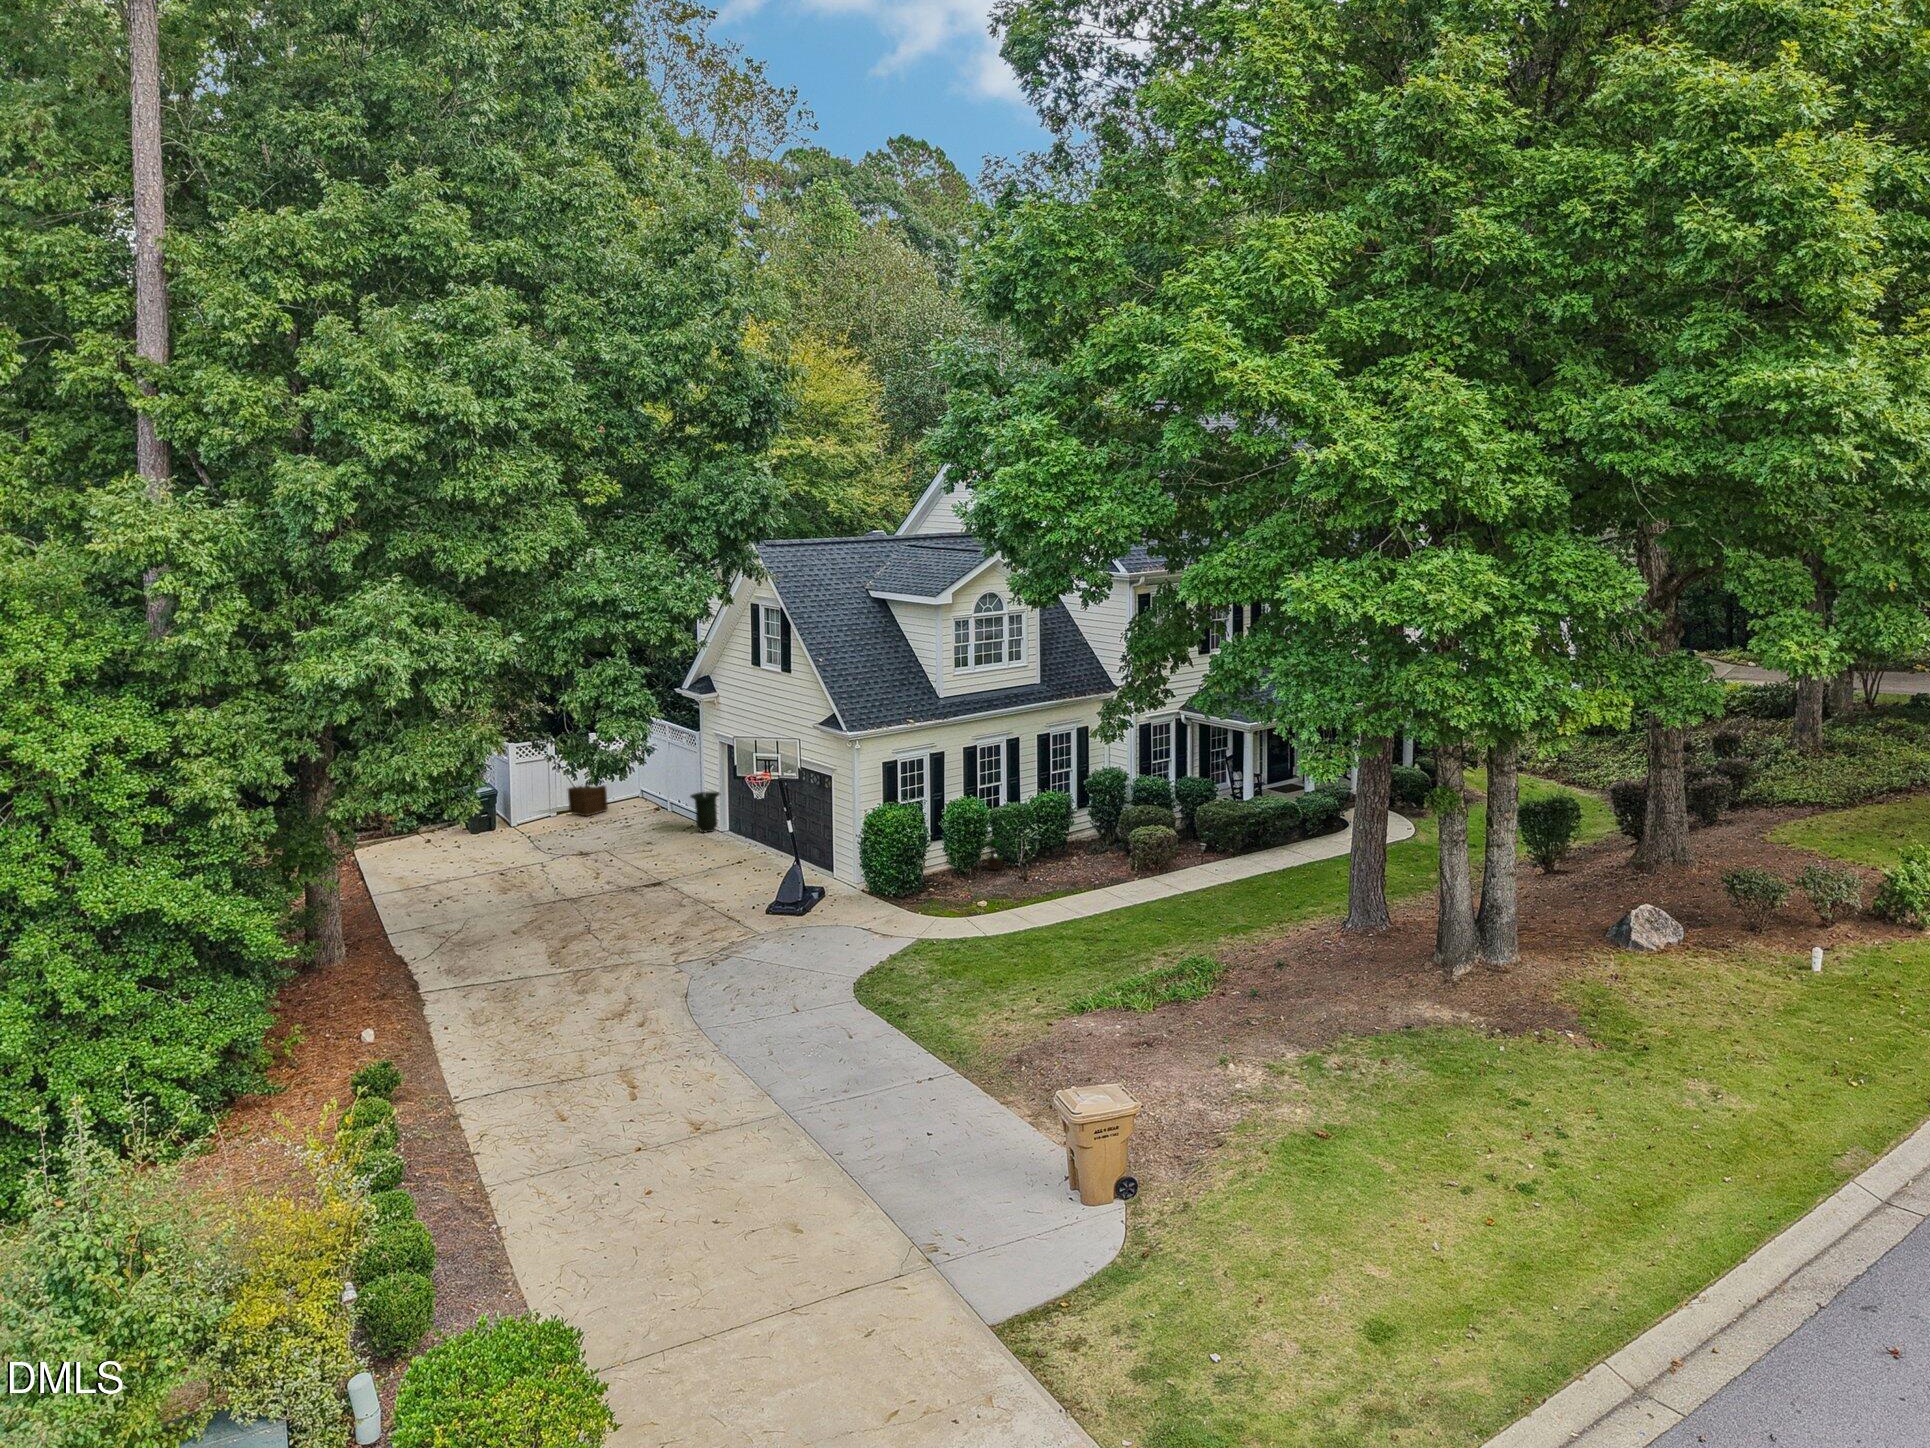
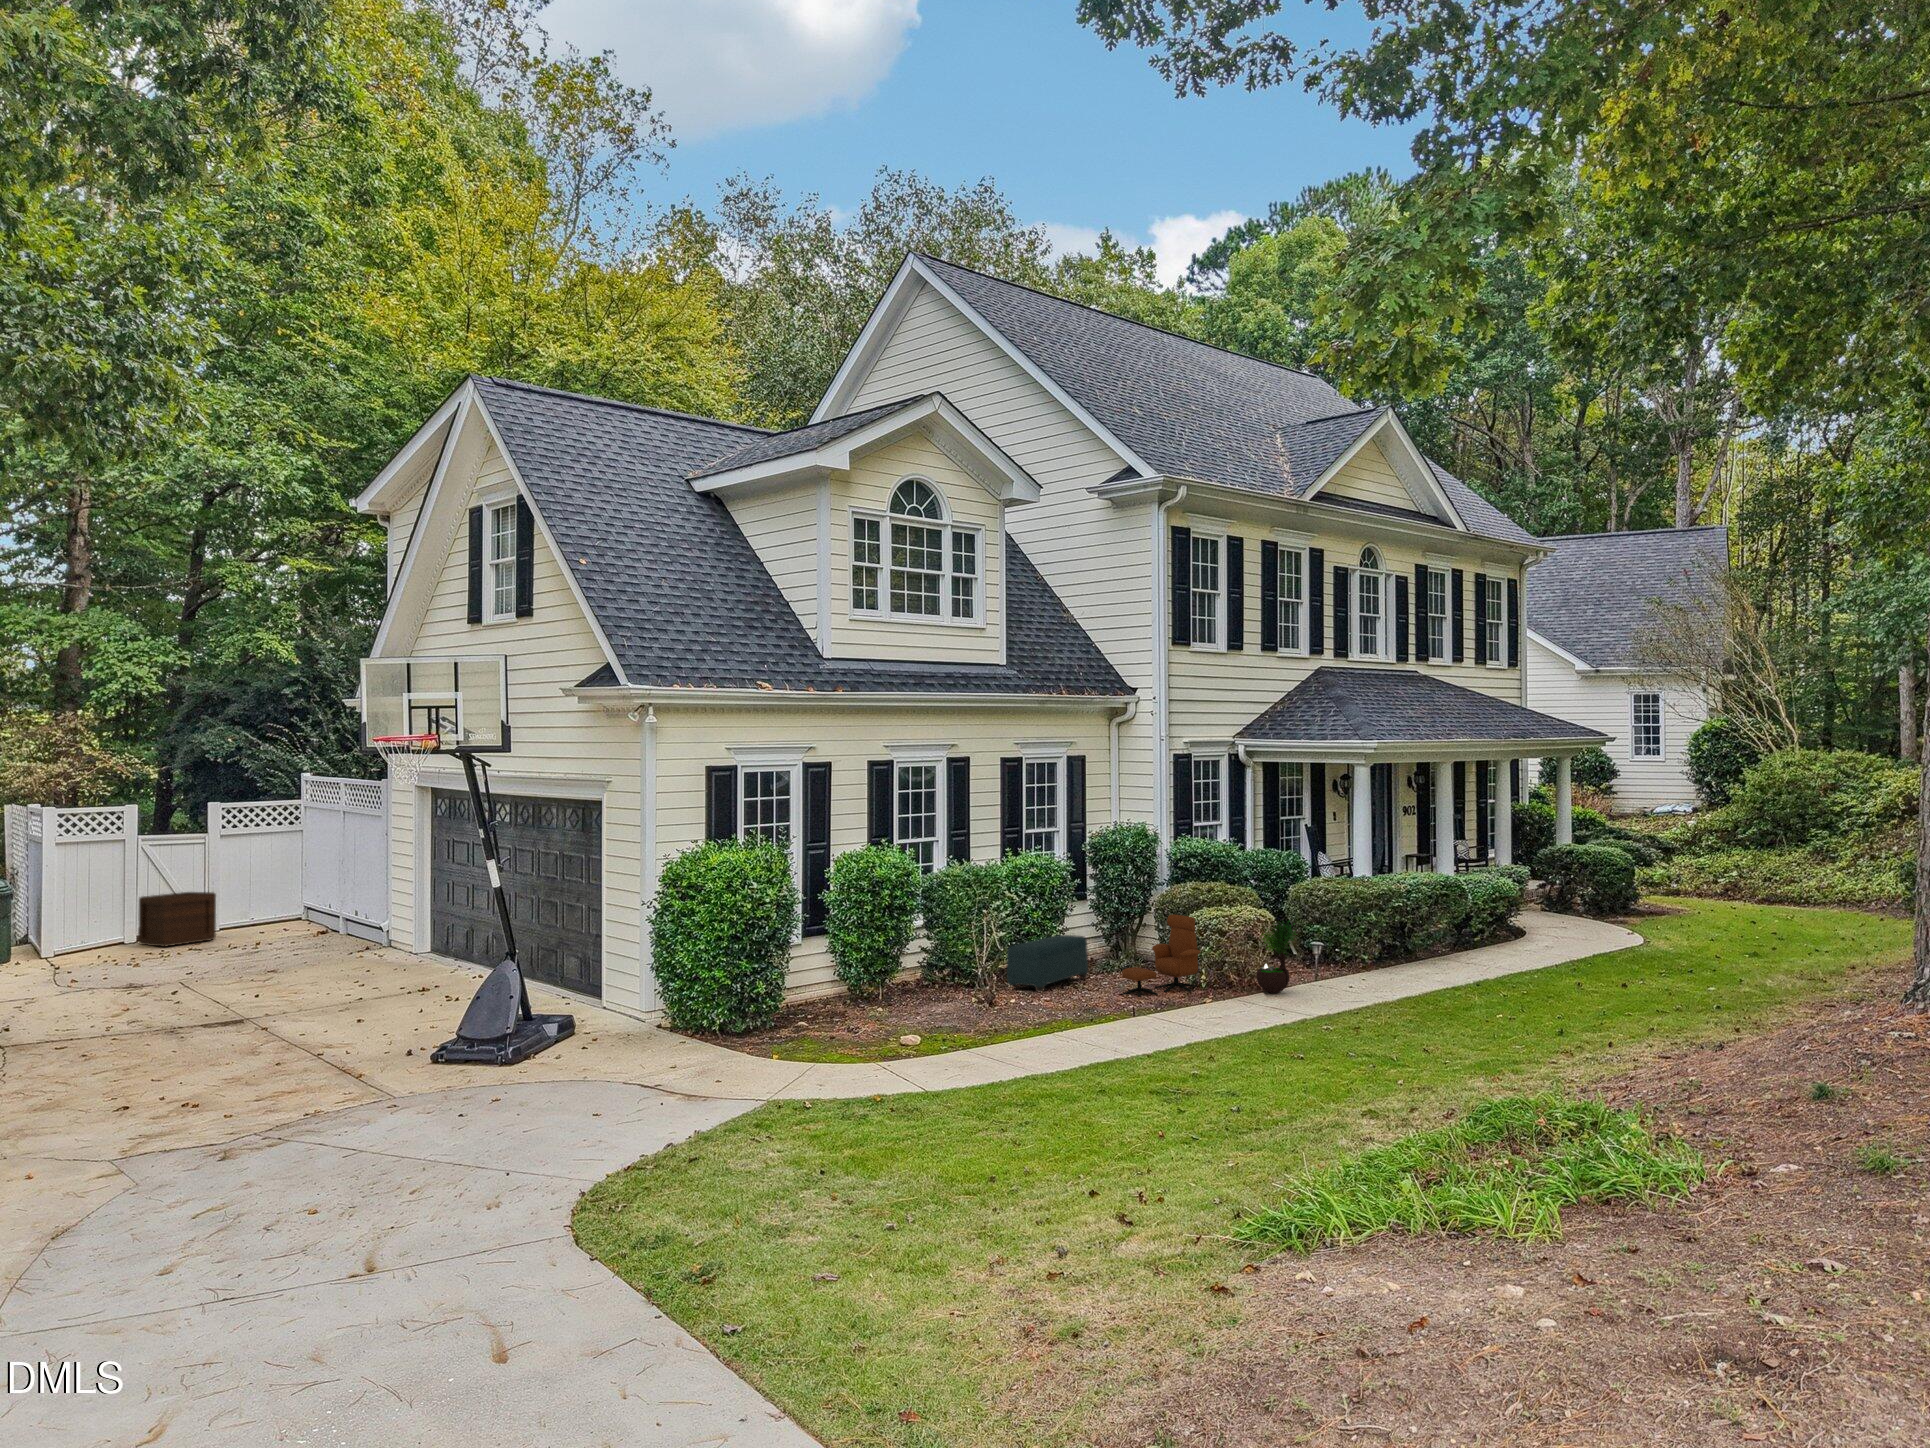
trash can: present [690,792,720,832] -> none [353,887,416,961]
lounge chair: none [1094,829,1136,875] -> present [1121,914,1200,997]
bench: none [1036,833,1081,868] -> present [1007,935,1088,992]
potted tree: present [982,836,1003,870] -> present [1257,921,1296,993]

